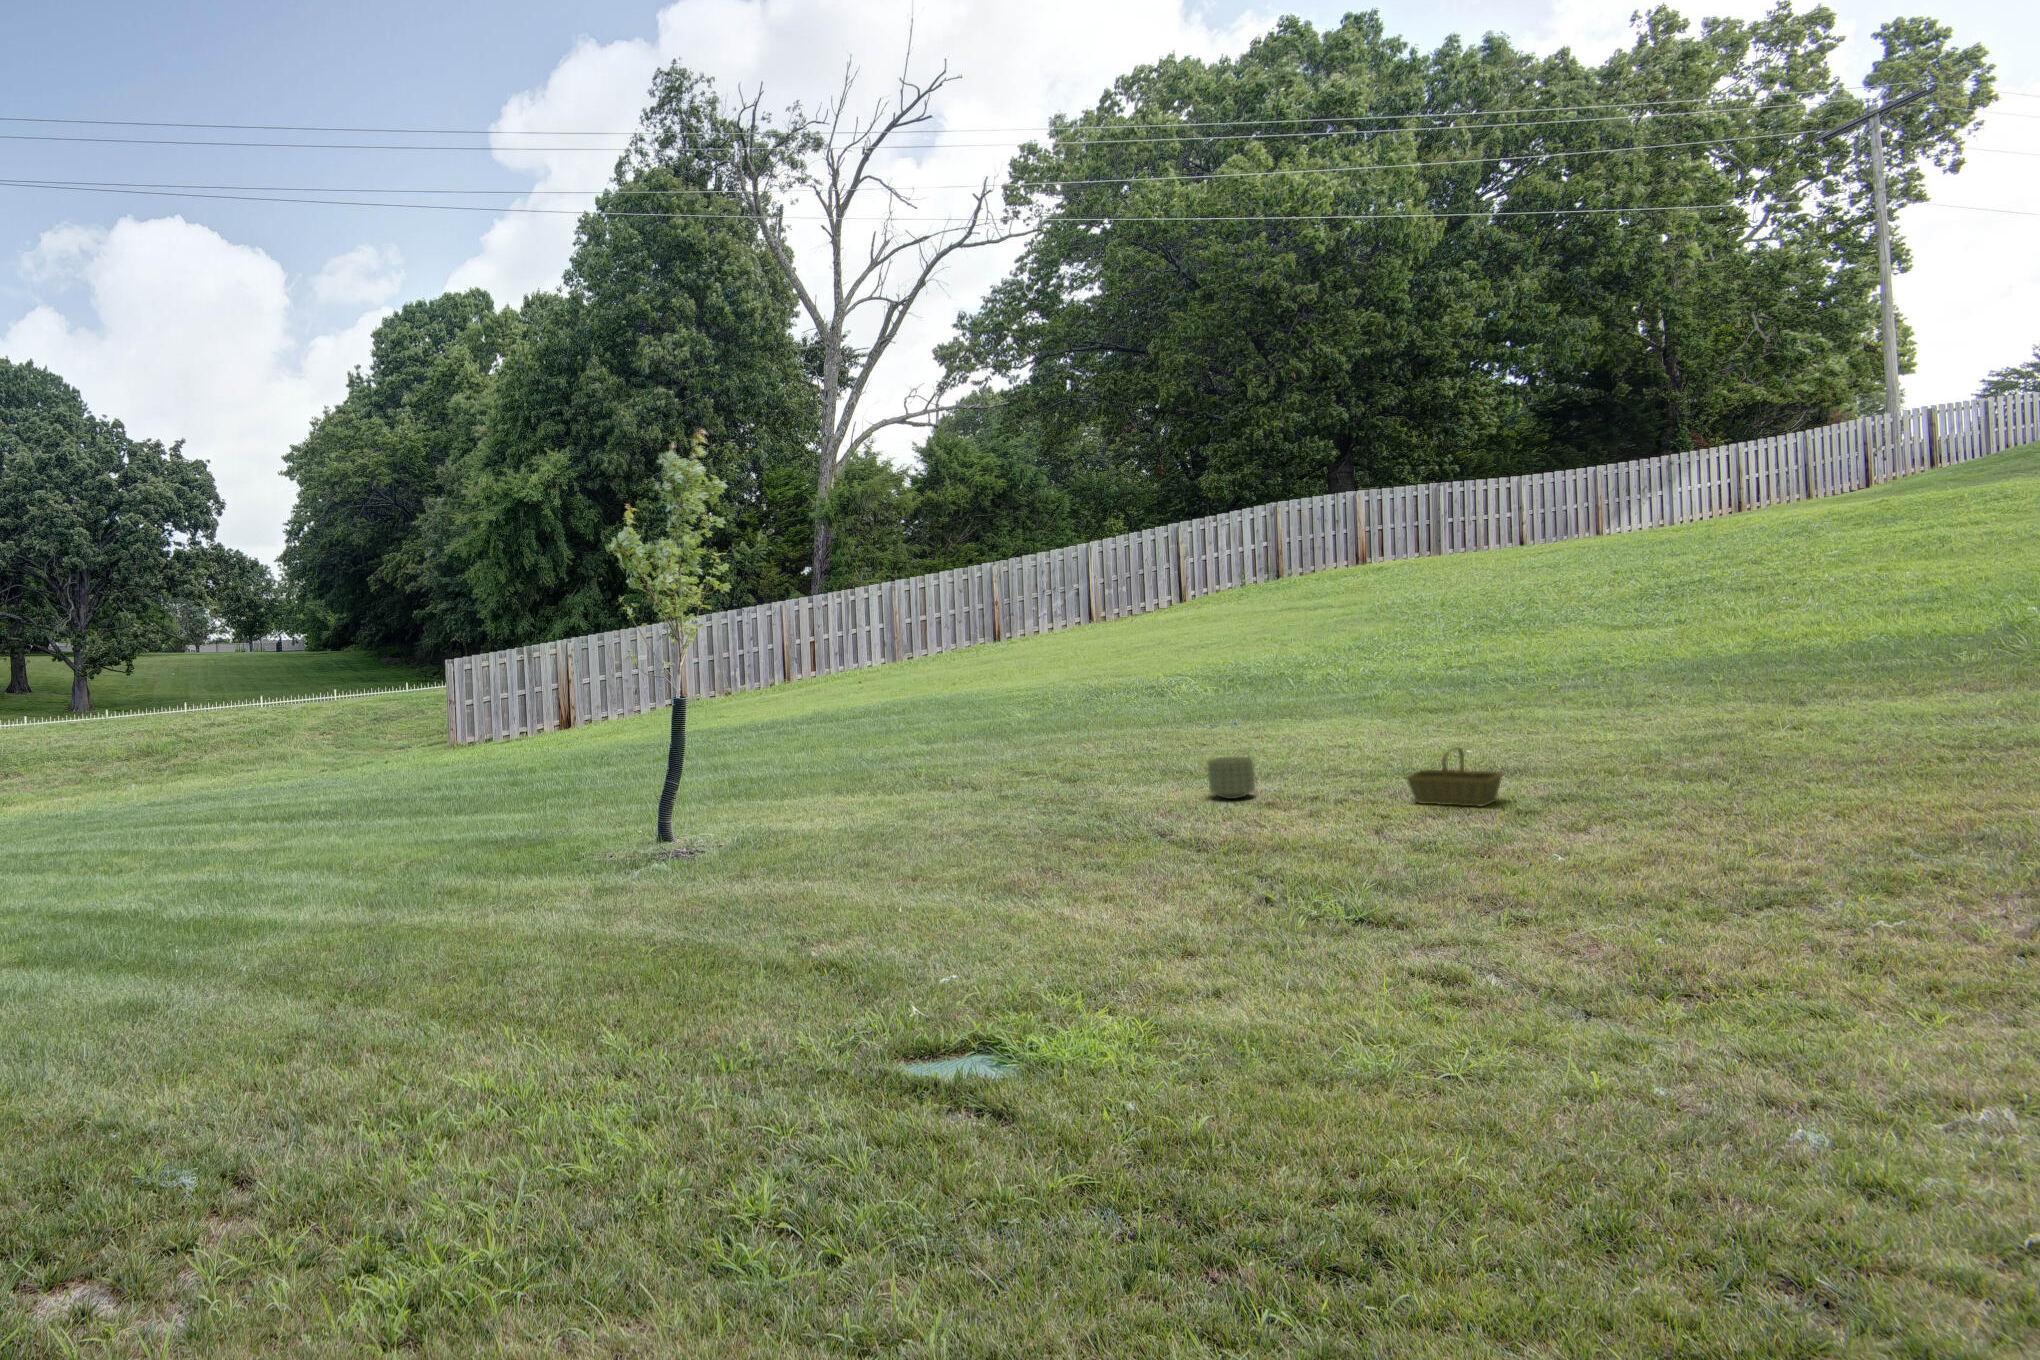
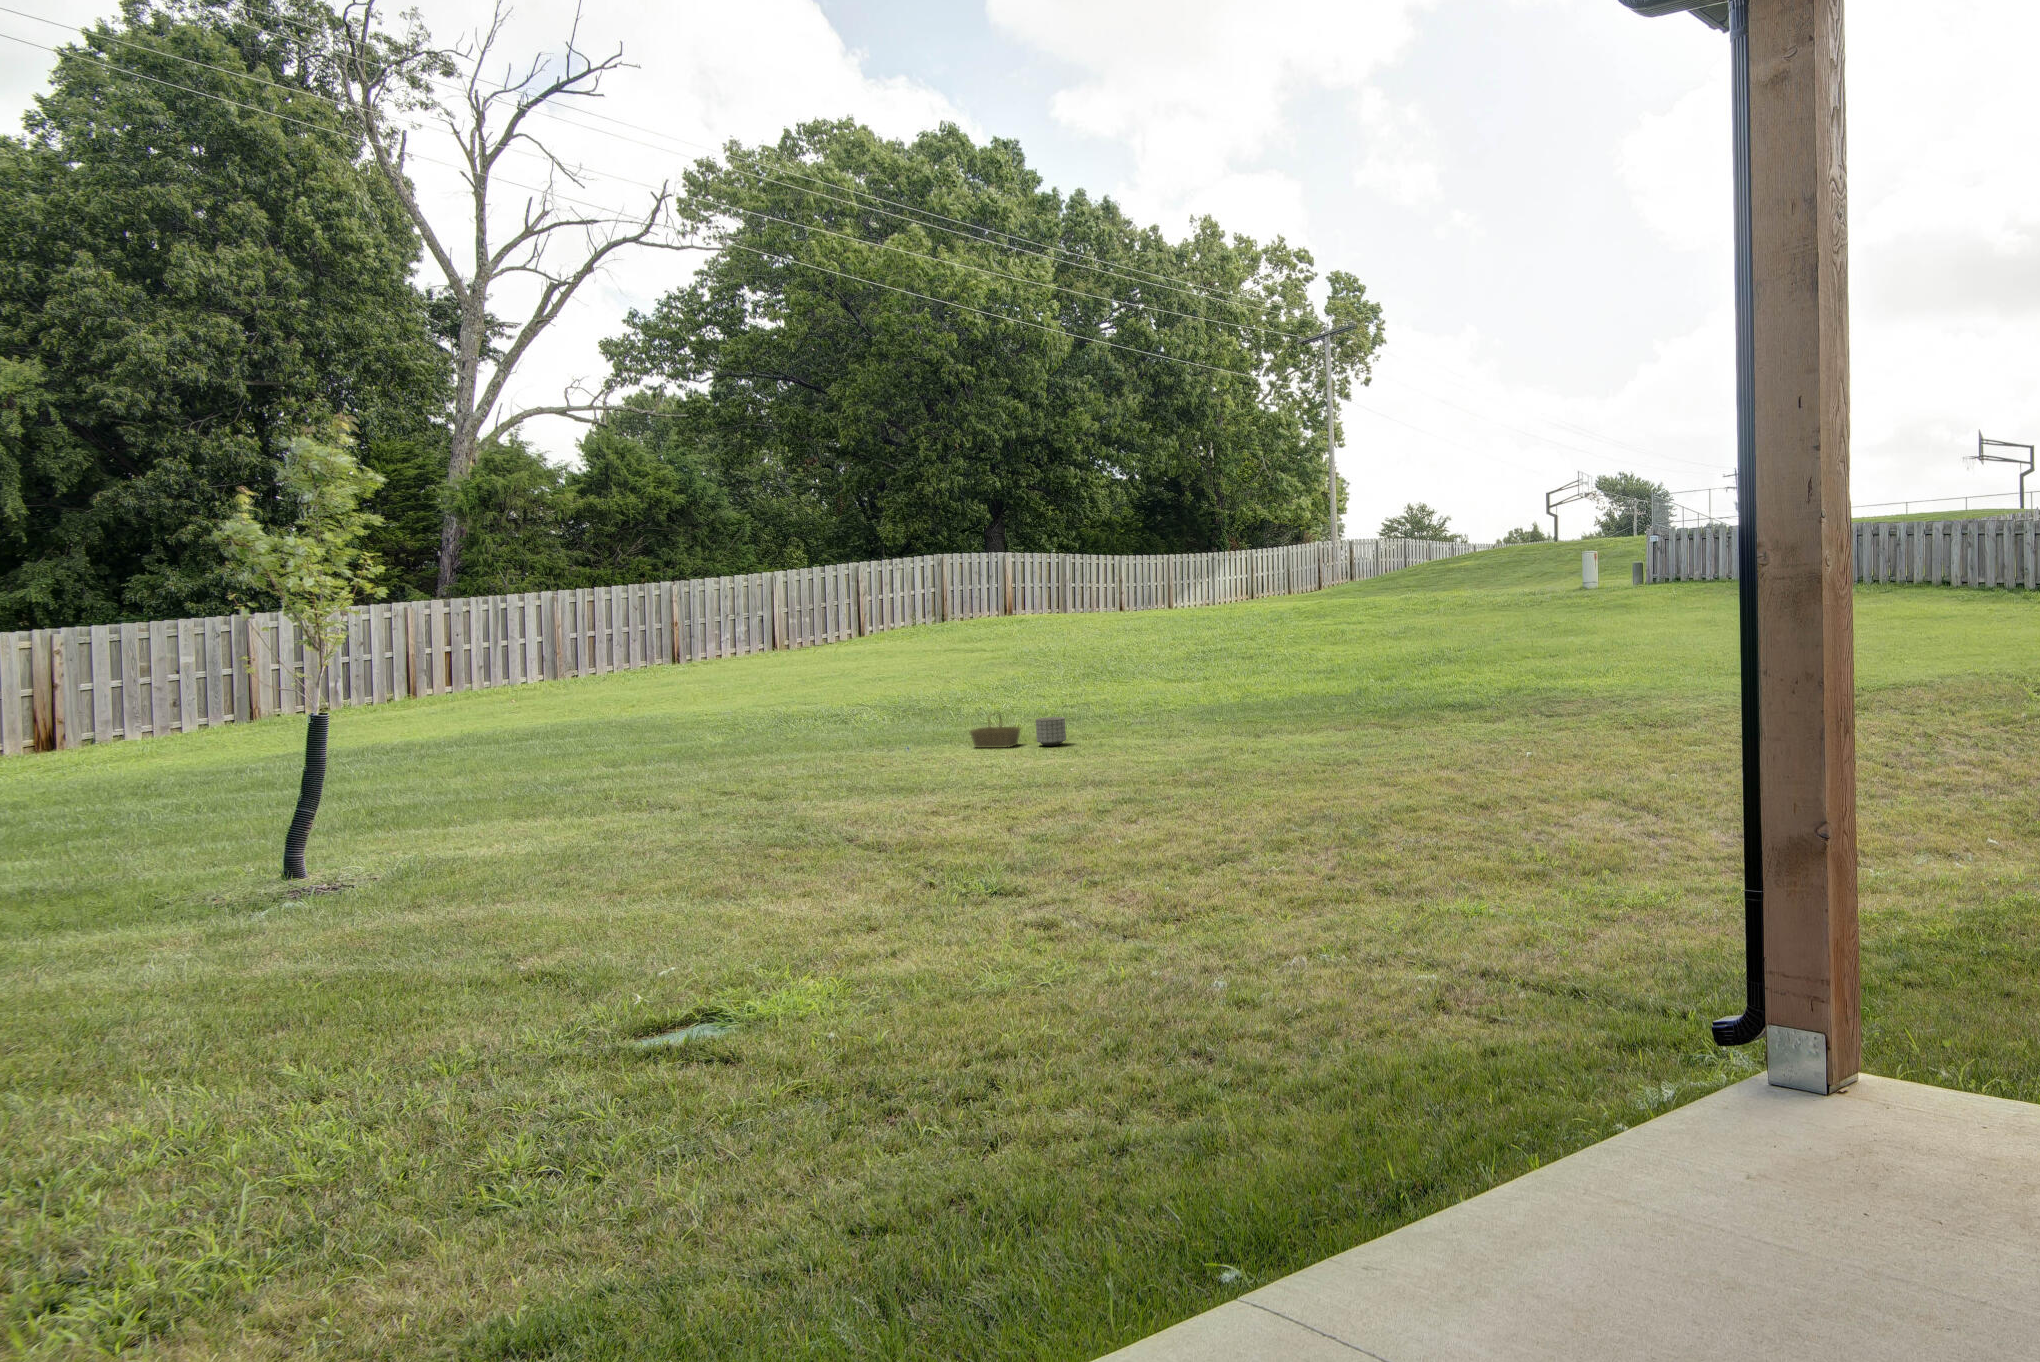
planter: present [1208,756,1255,799] -> present [1036,717,1066,746]

